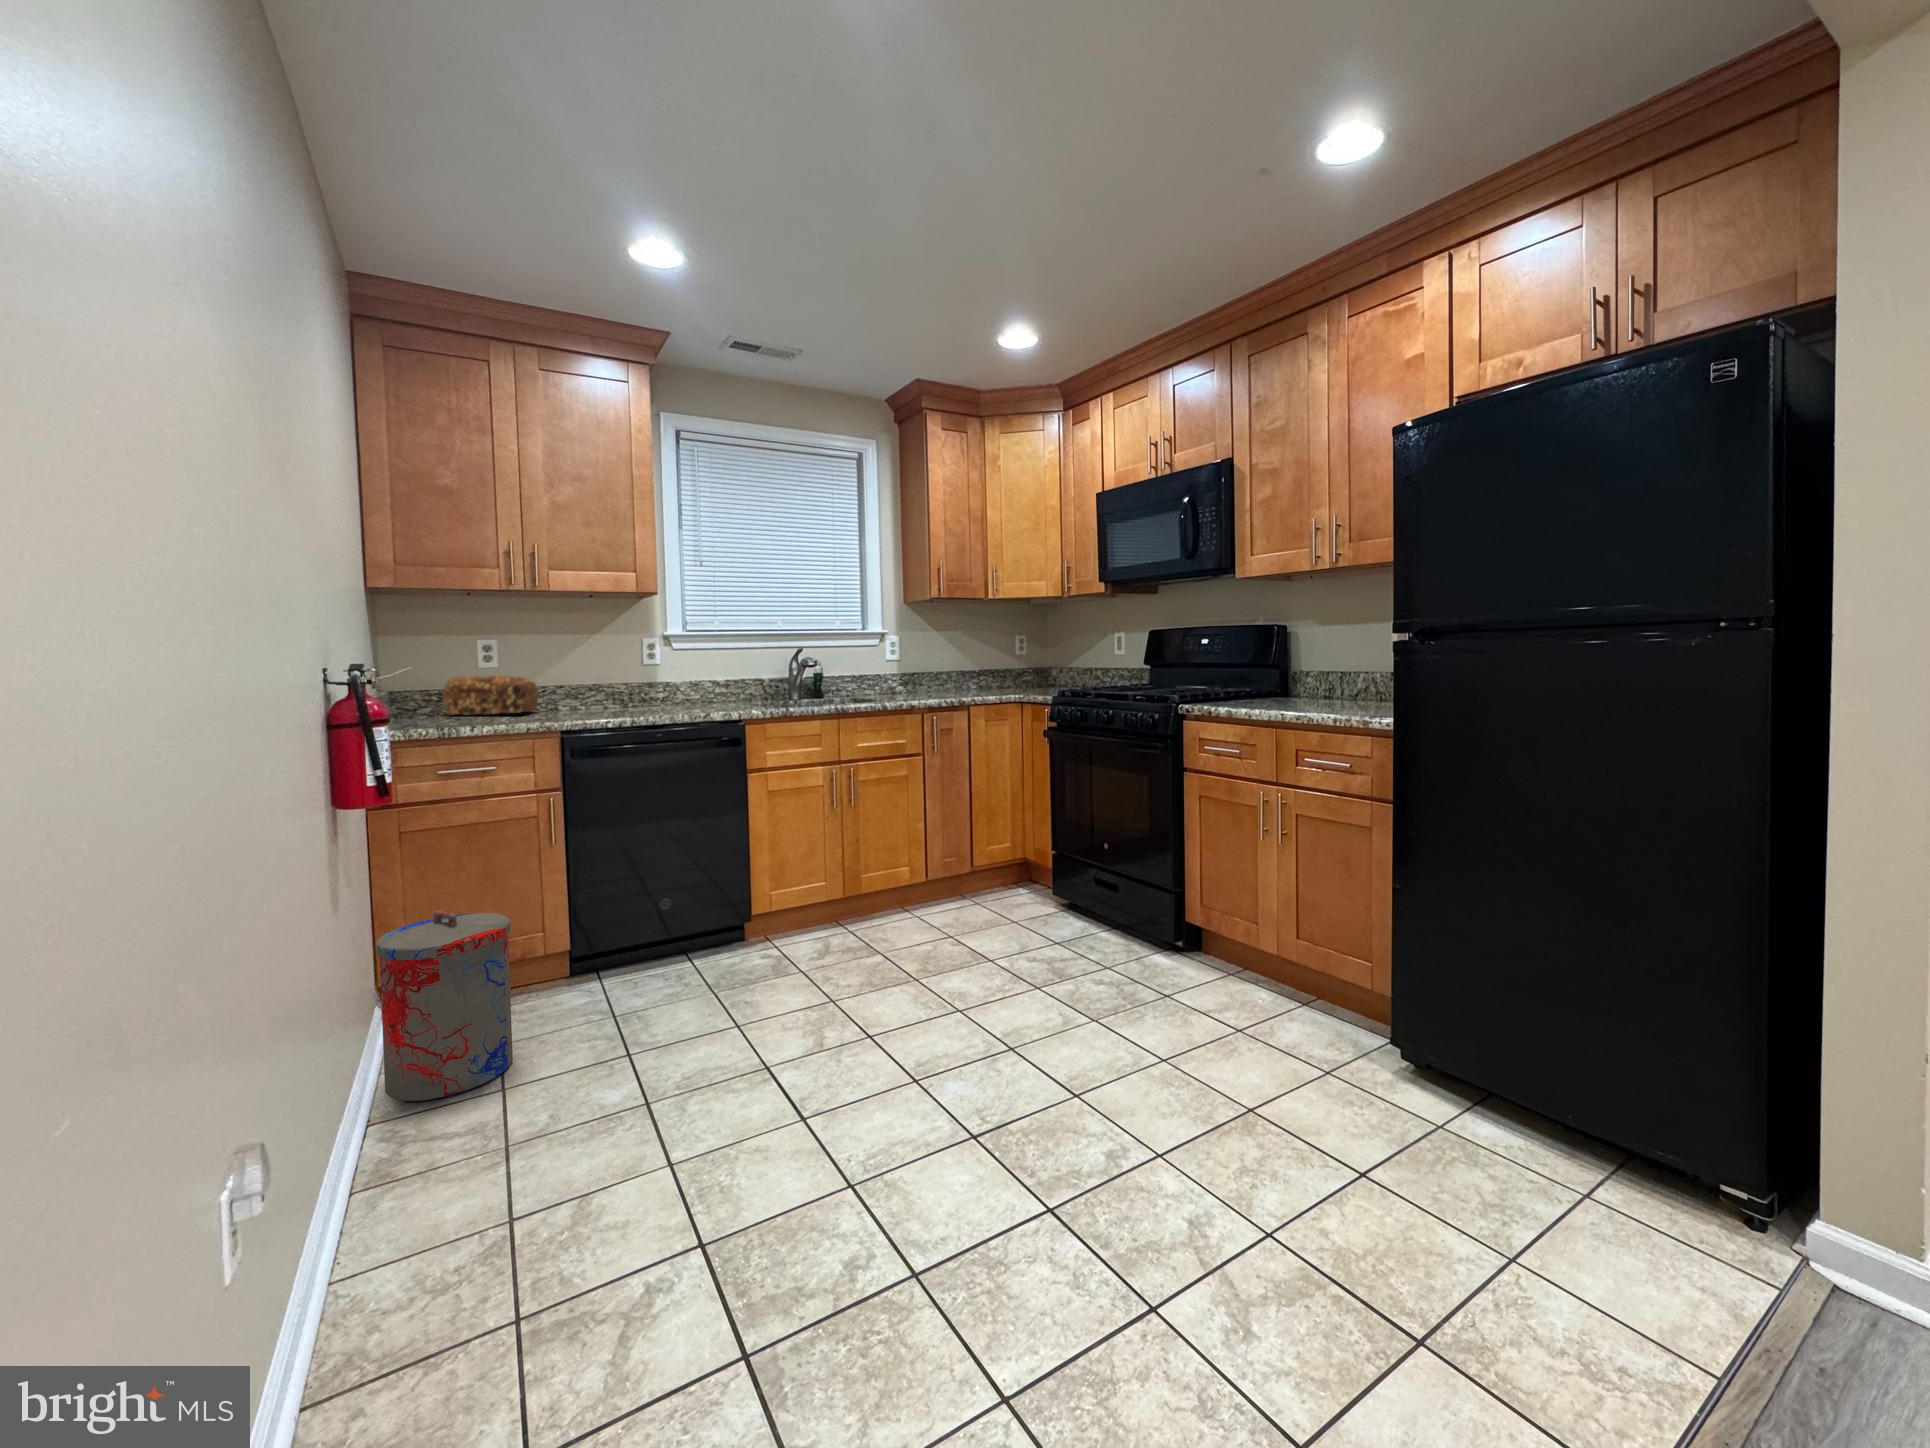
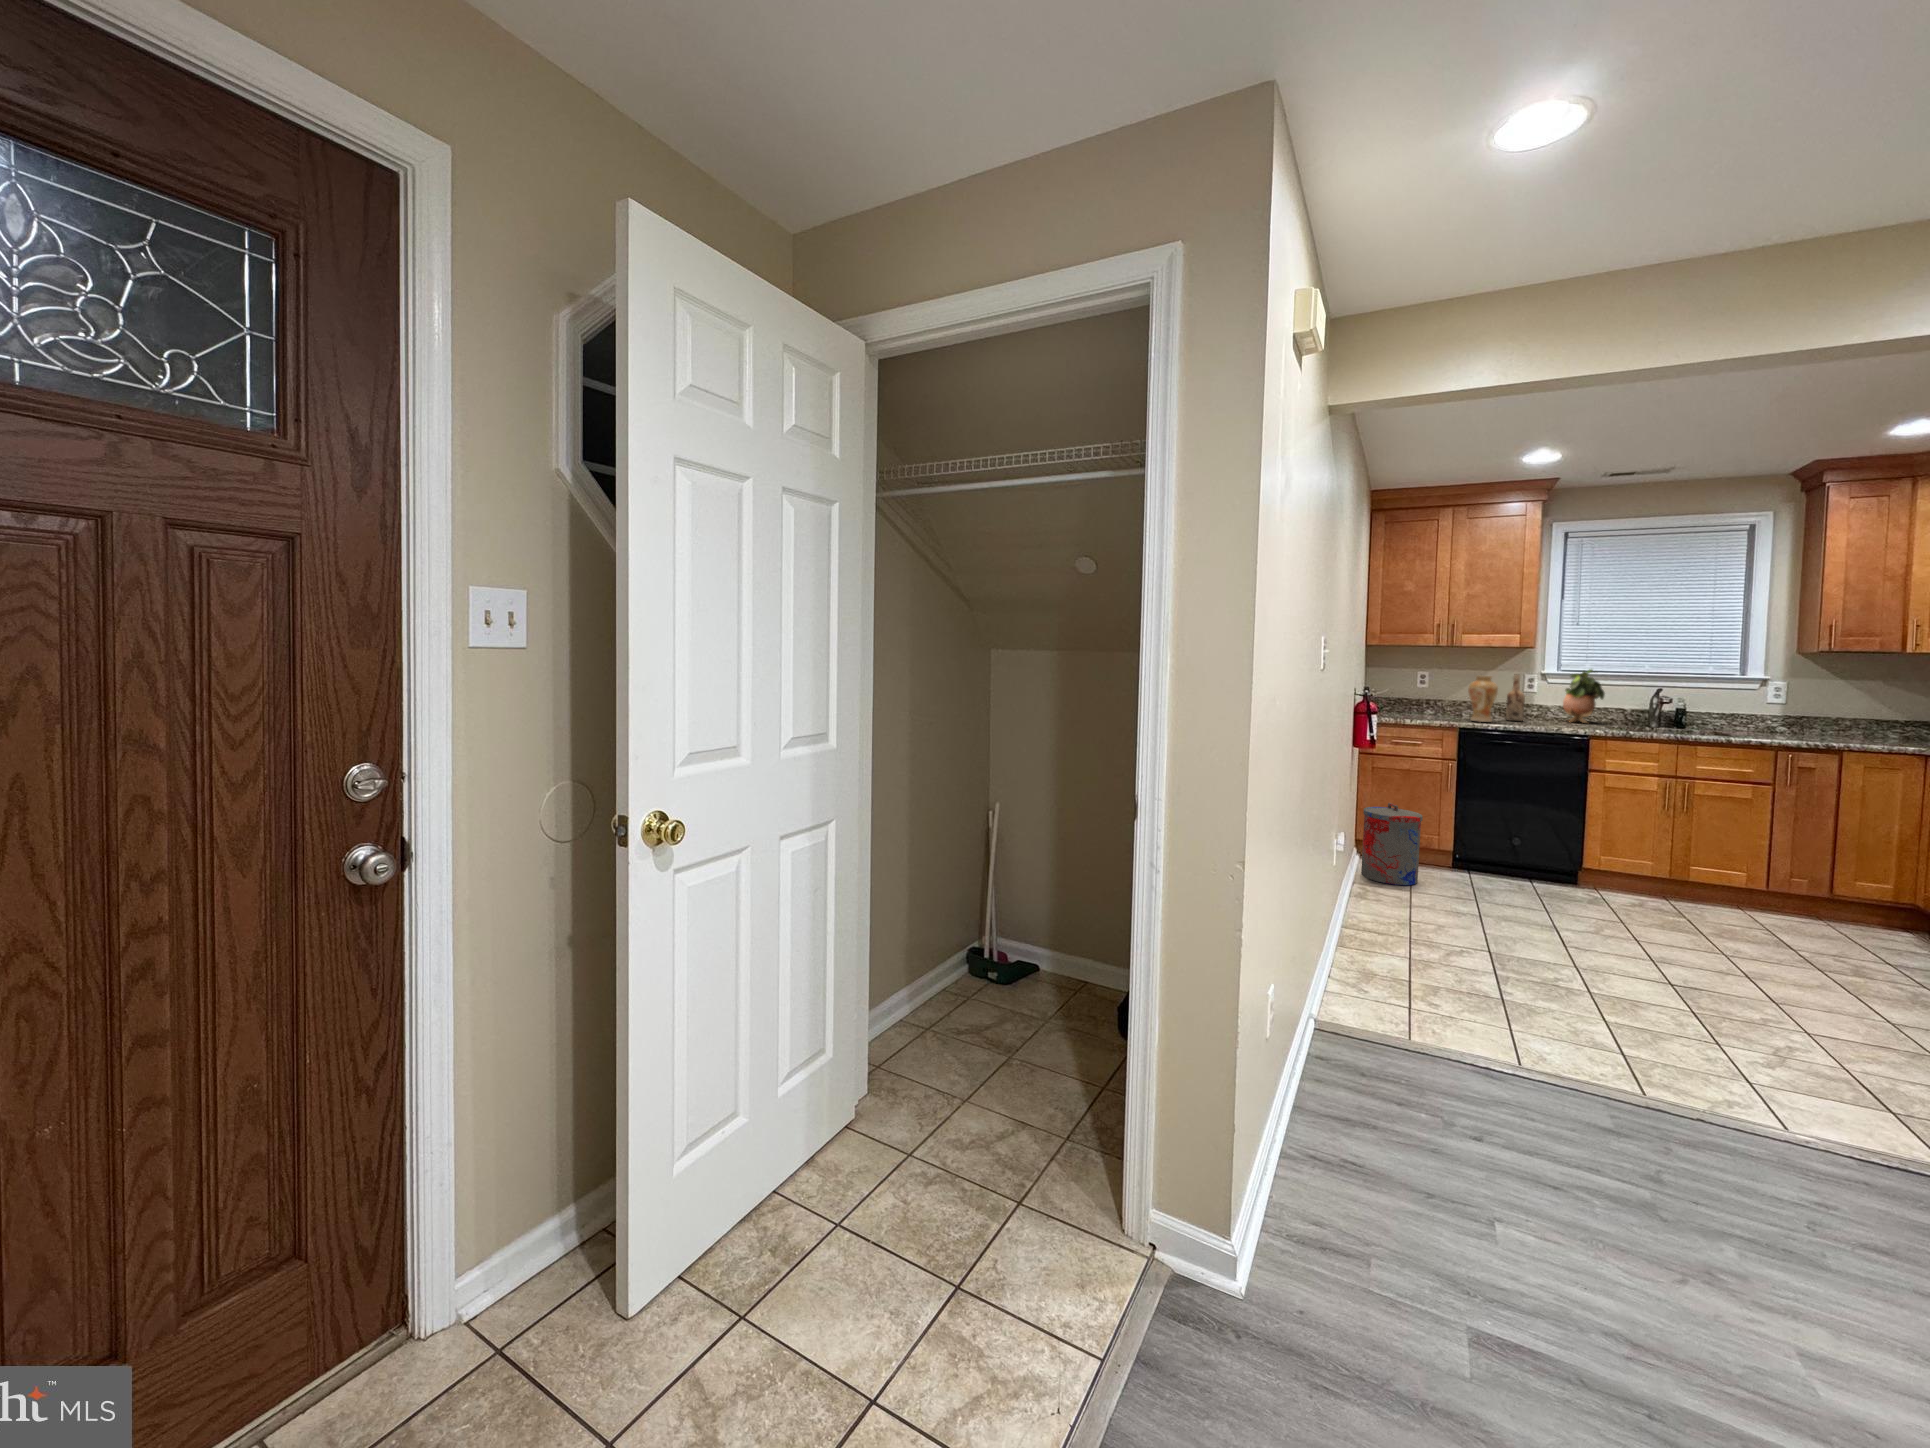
potted plant: none [694,626,742,704] -> present [1563,669,1605,723]
wine bottle: none [623,636,649,710] -> present [1506,675,1525,721]
vase: none [565,638,611,716] -> present [1468,676,1498,722]
bread loaf: present [443,676,538,715] -> none [1397,692,1450,715]

